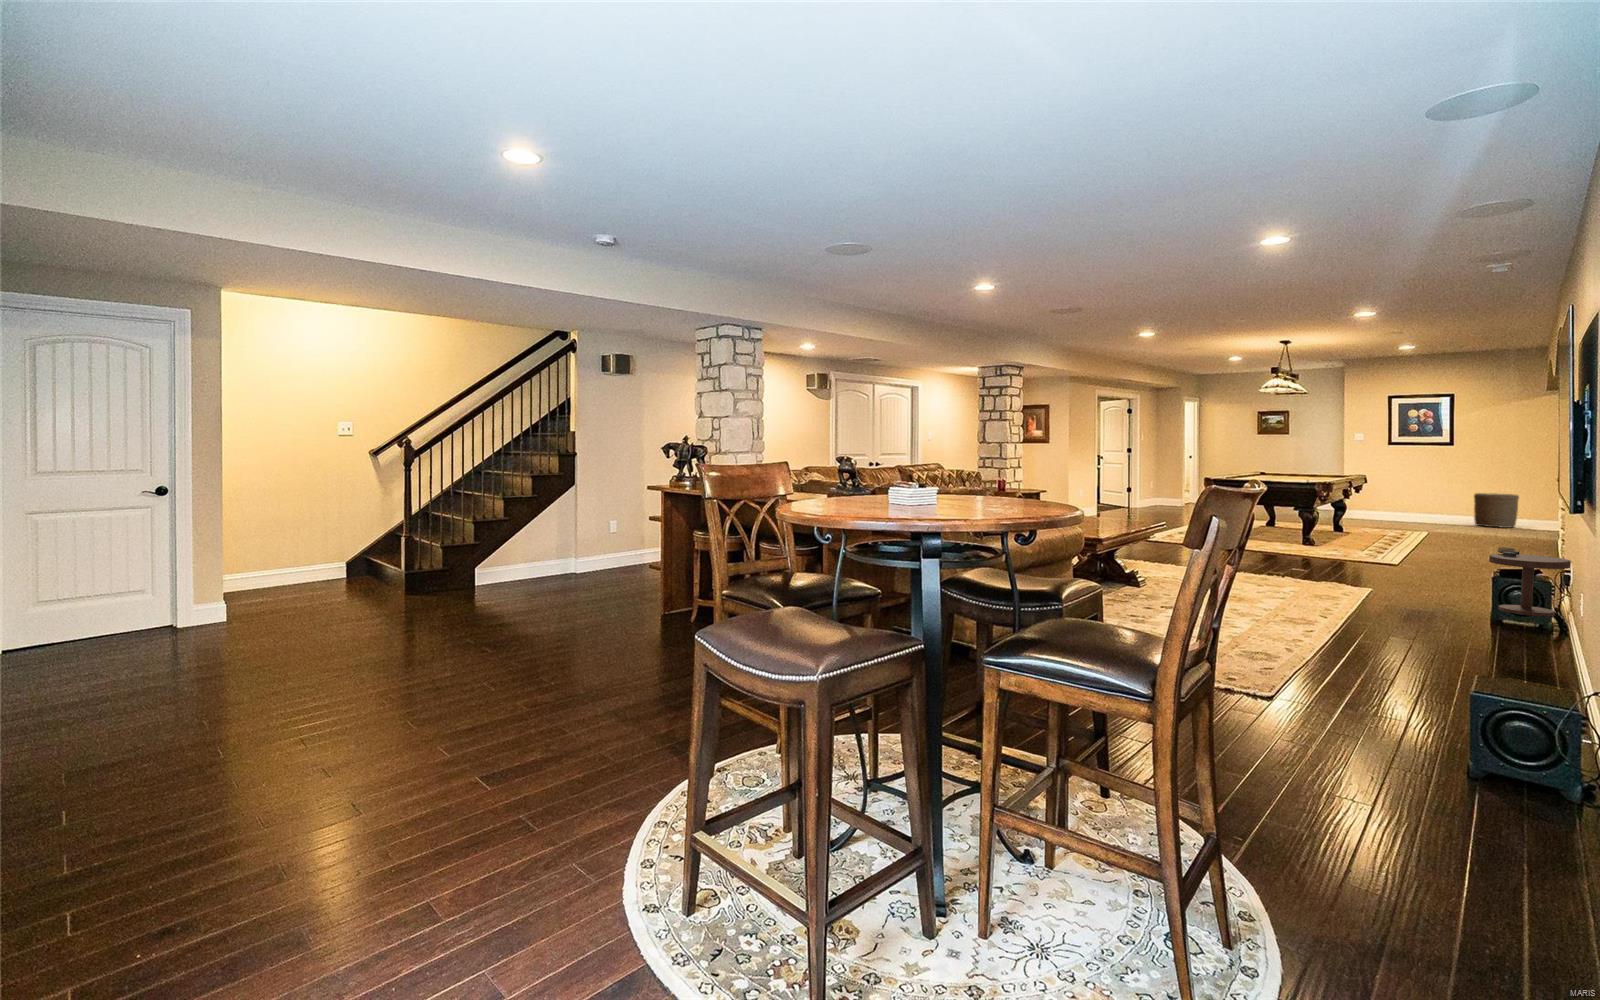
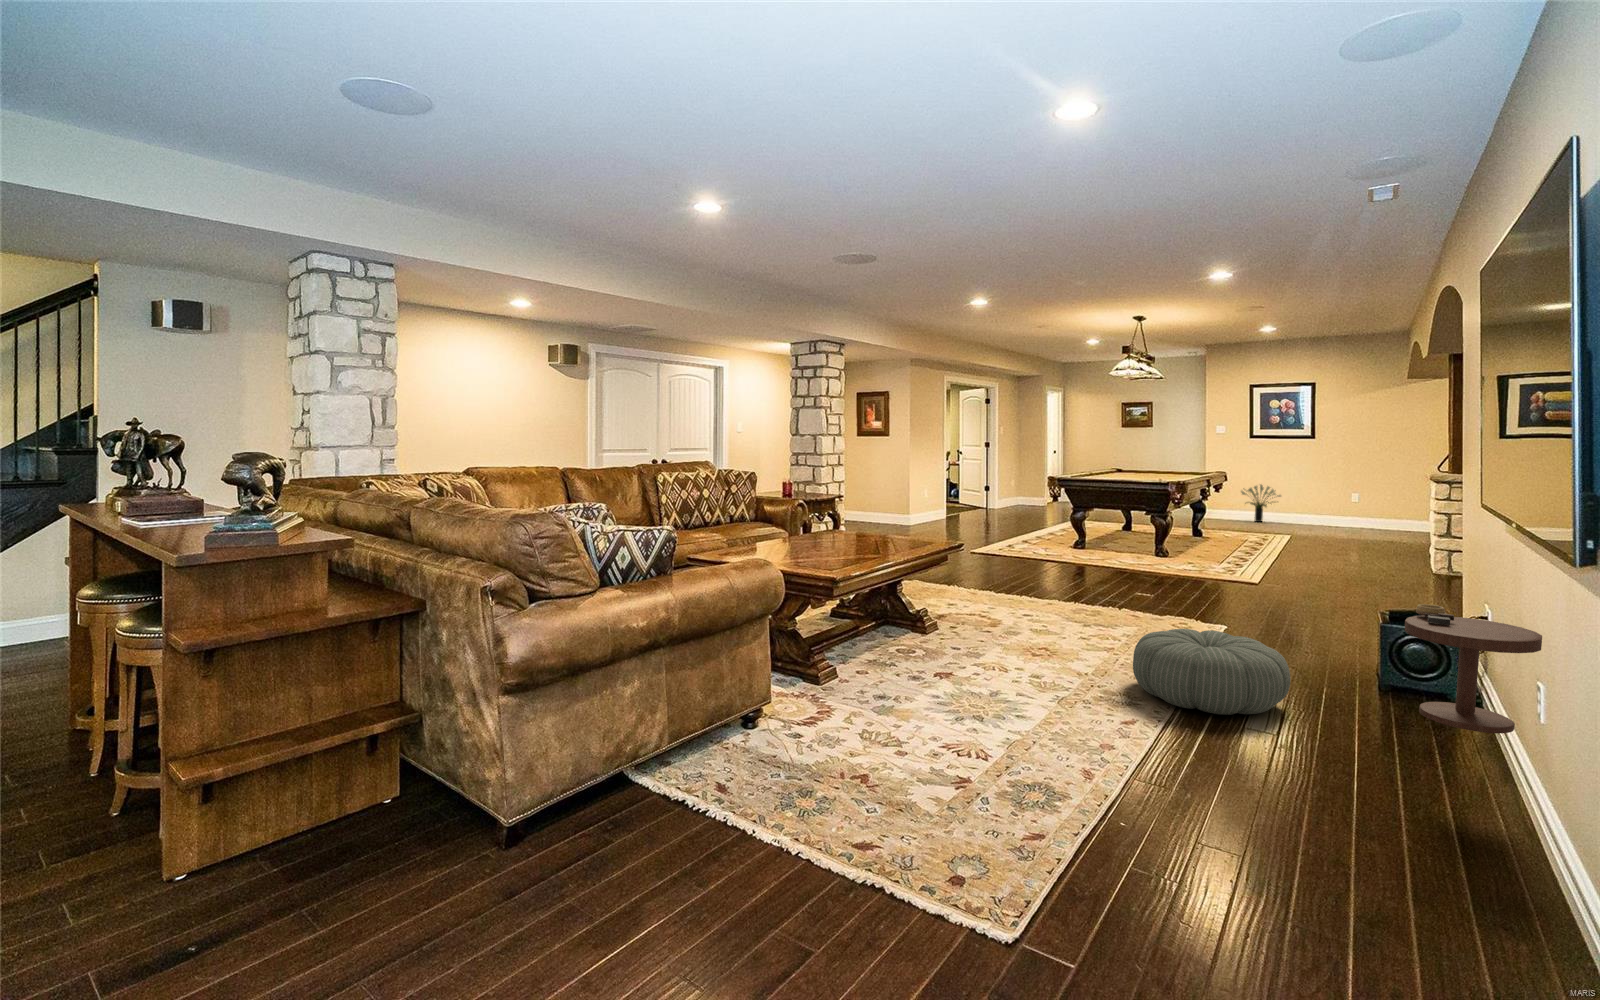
potted plant: none [1379,487,1419,522] -> present [1241,485,1281,522]
woven basket: present [1474,493,1519,528] -> none [1337,491,1383,529]
pouf: none [1305,578,1419,628] -> present [1133,629,1290,715]

